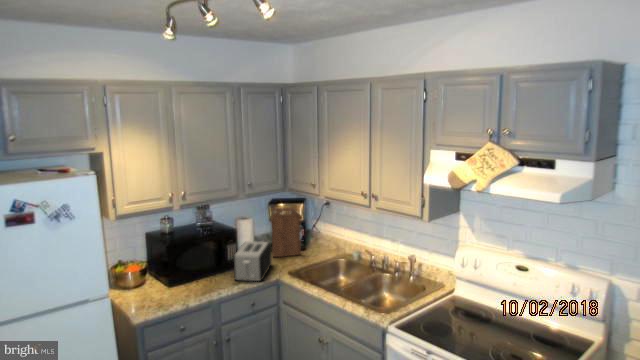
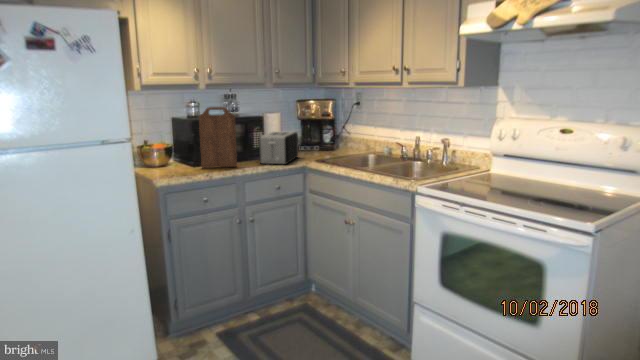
cutting board: present [272,208,301,257] -> present [199,107,237,168]

